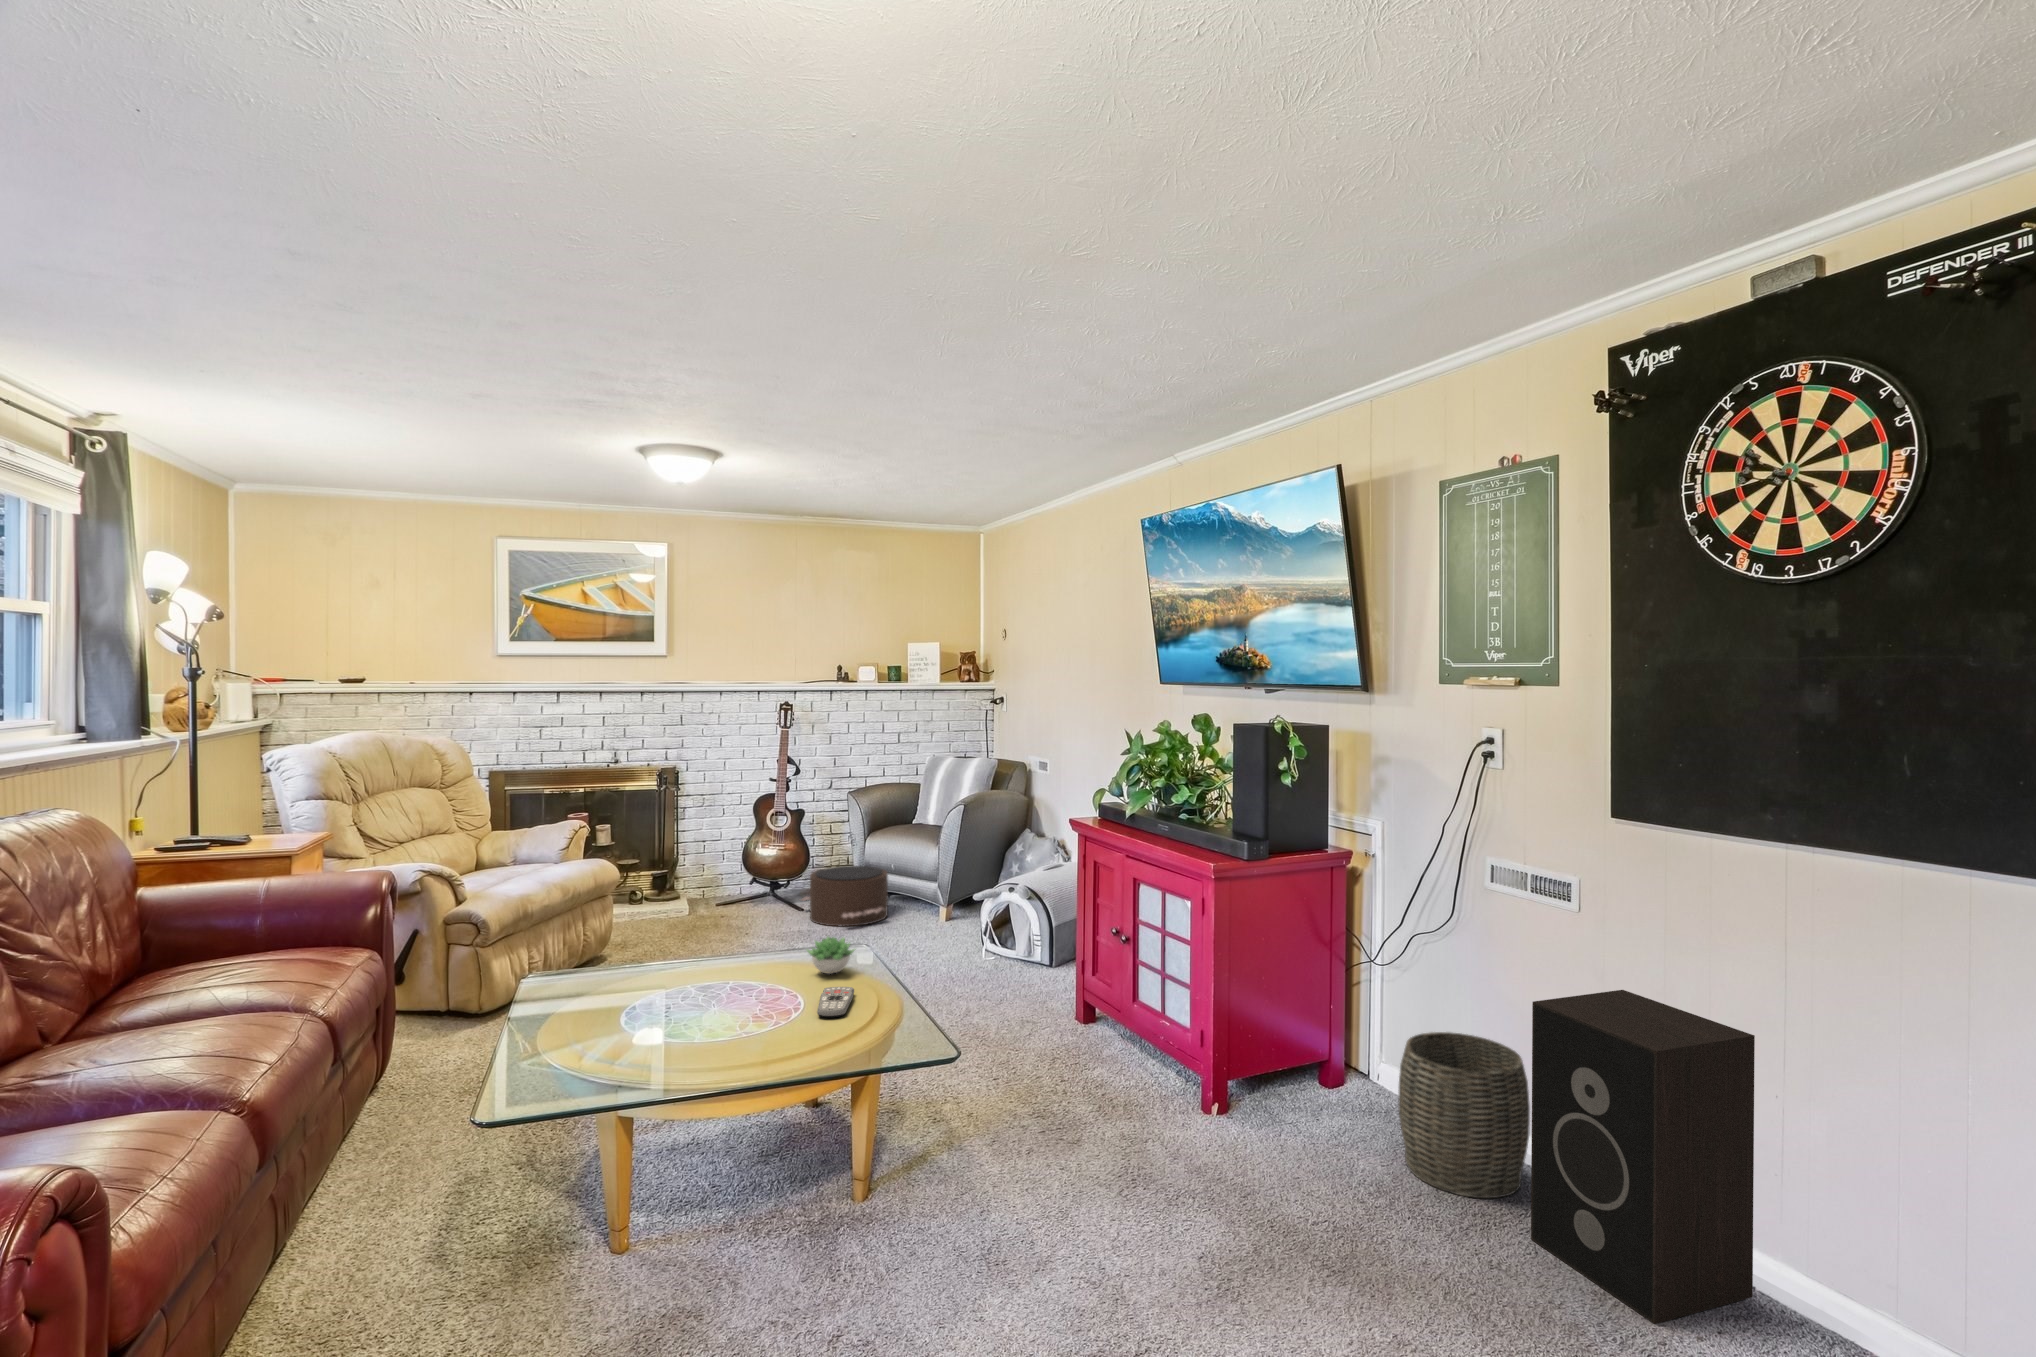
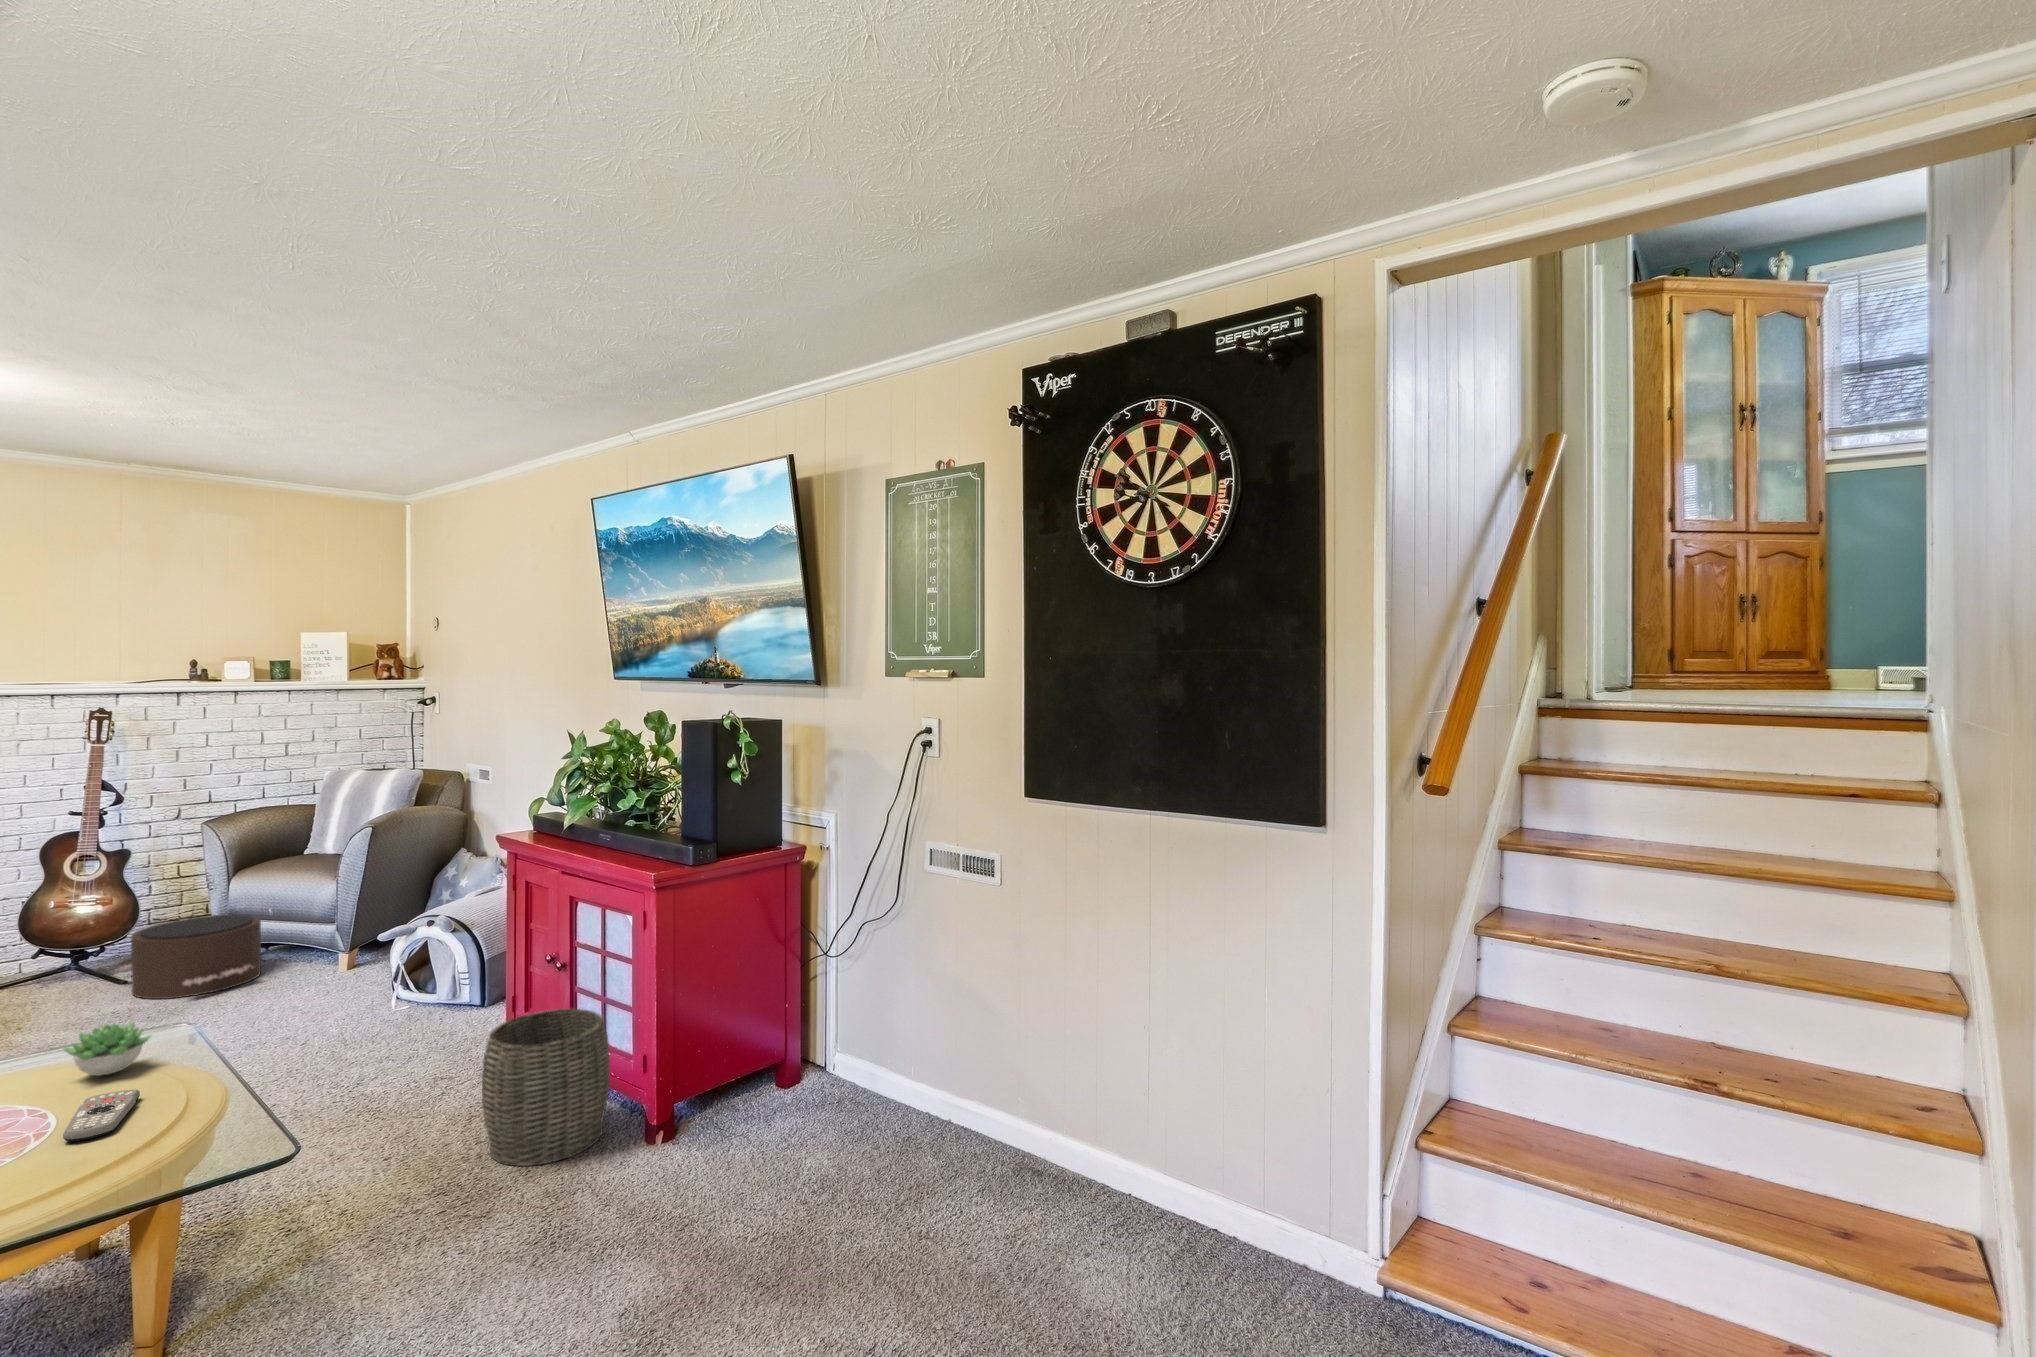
speaker: present [1531,990,1755,1324] -> none [958,951,1128,1252]
woven basket: present [1398,1032,1530,1198] -> present [482,1009,610,1166]

